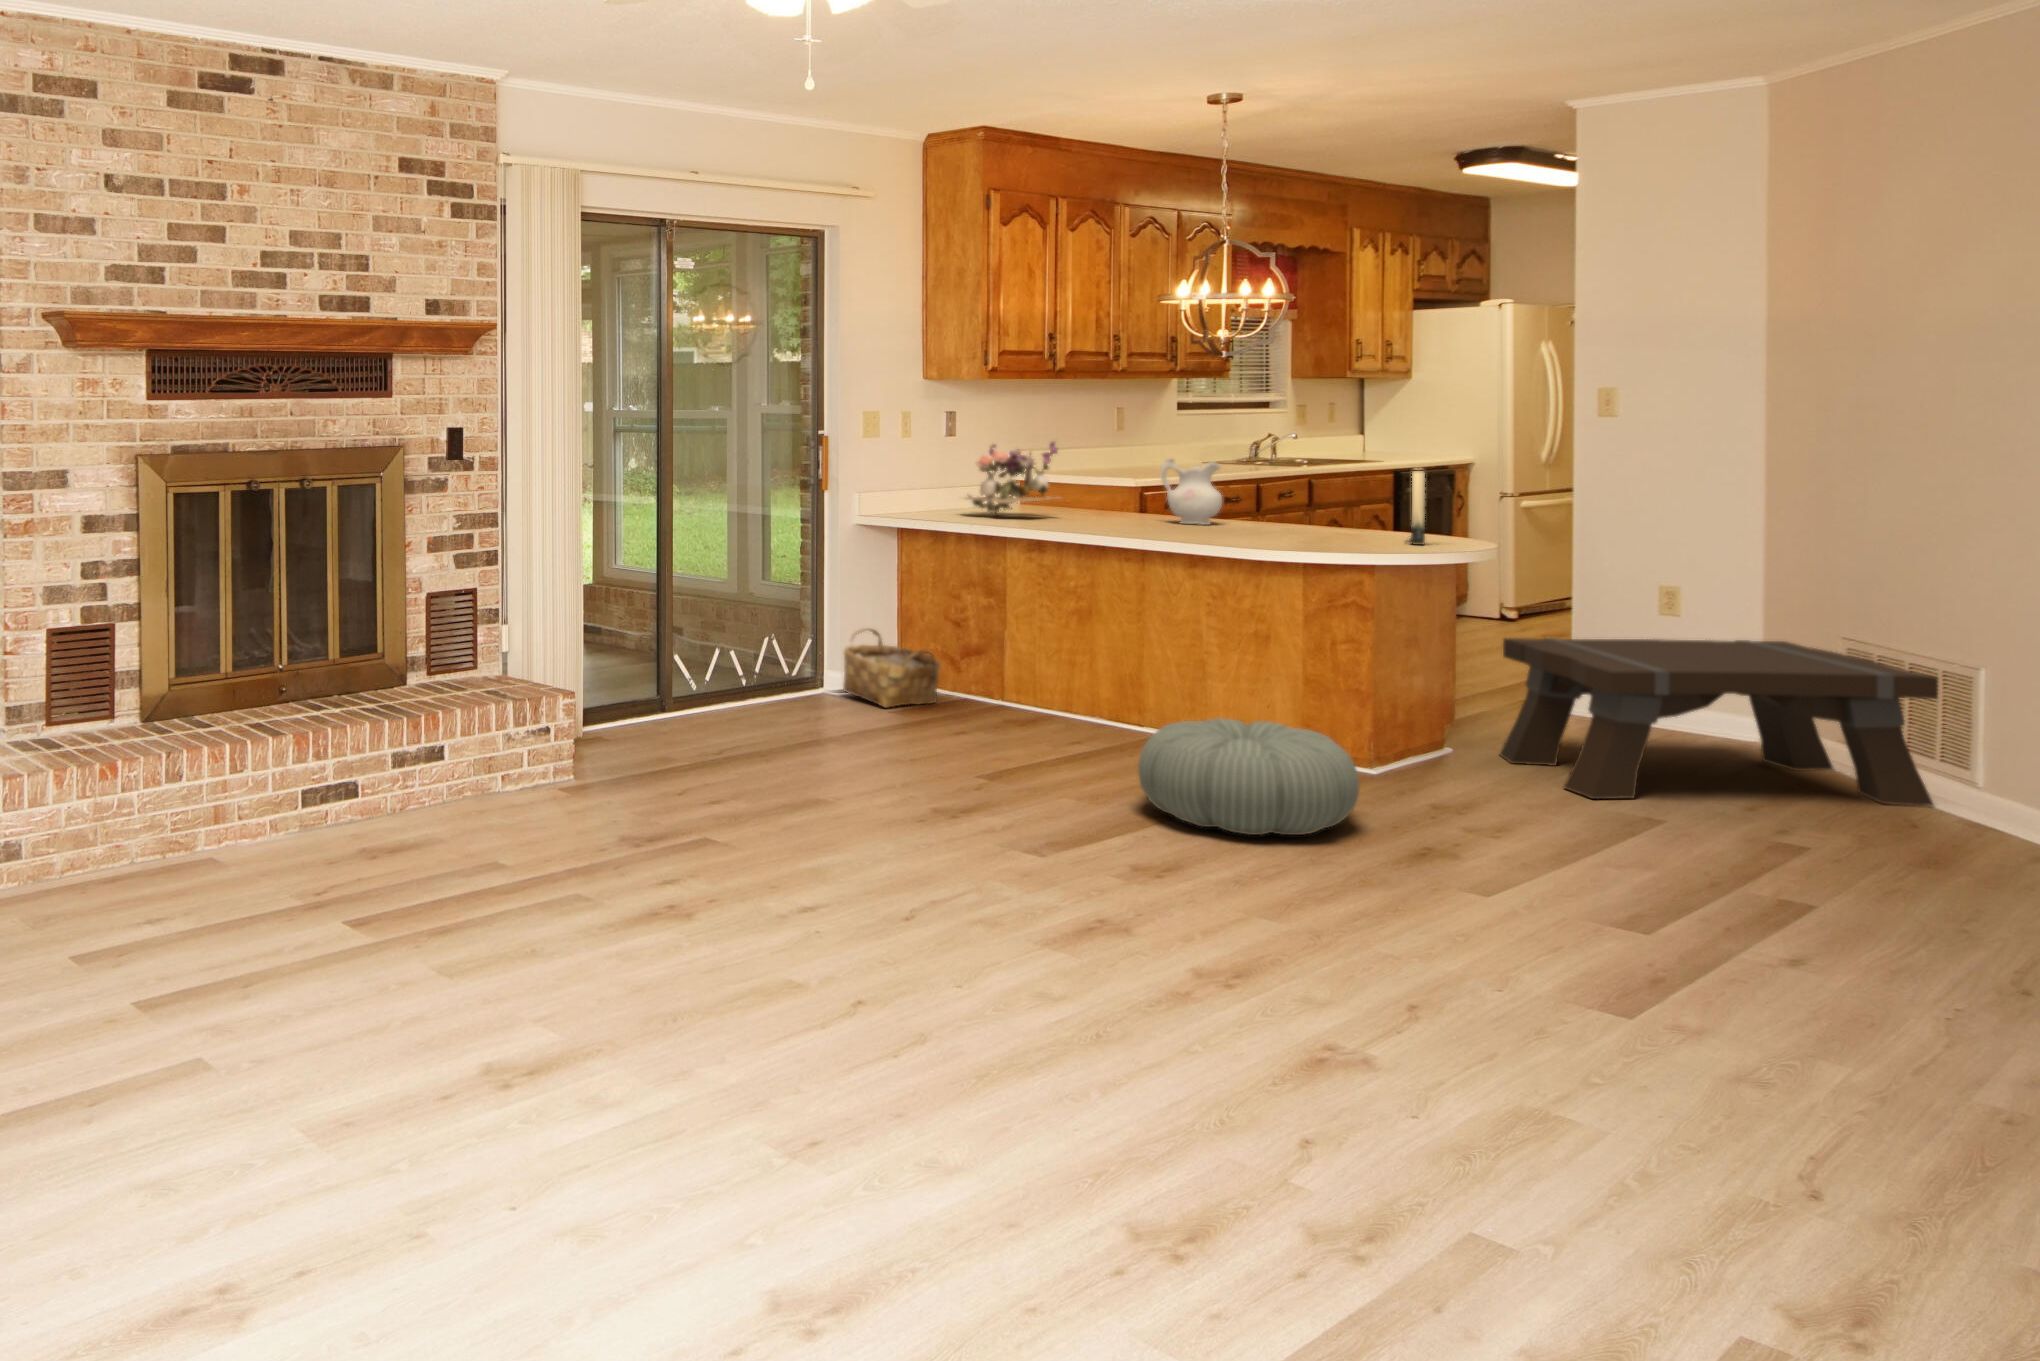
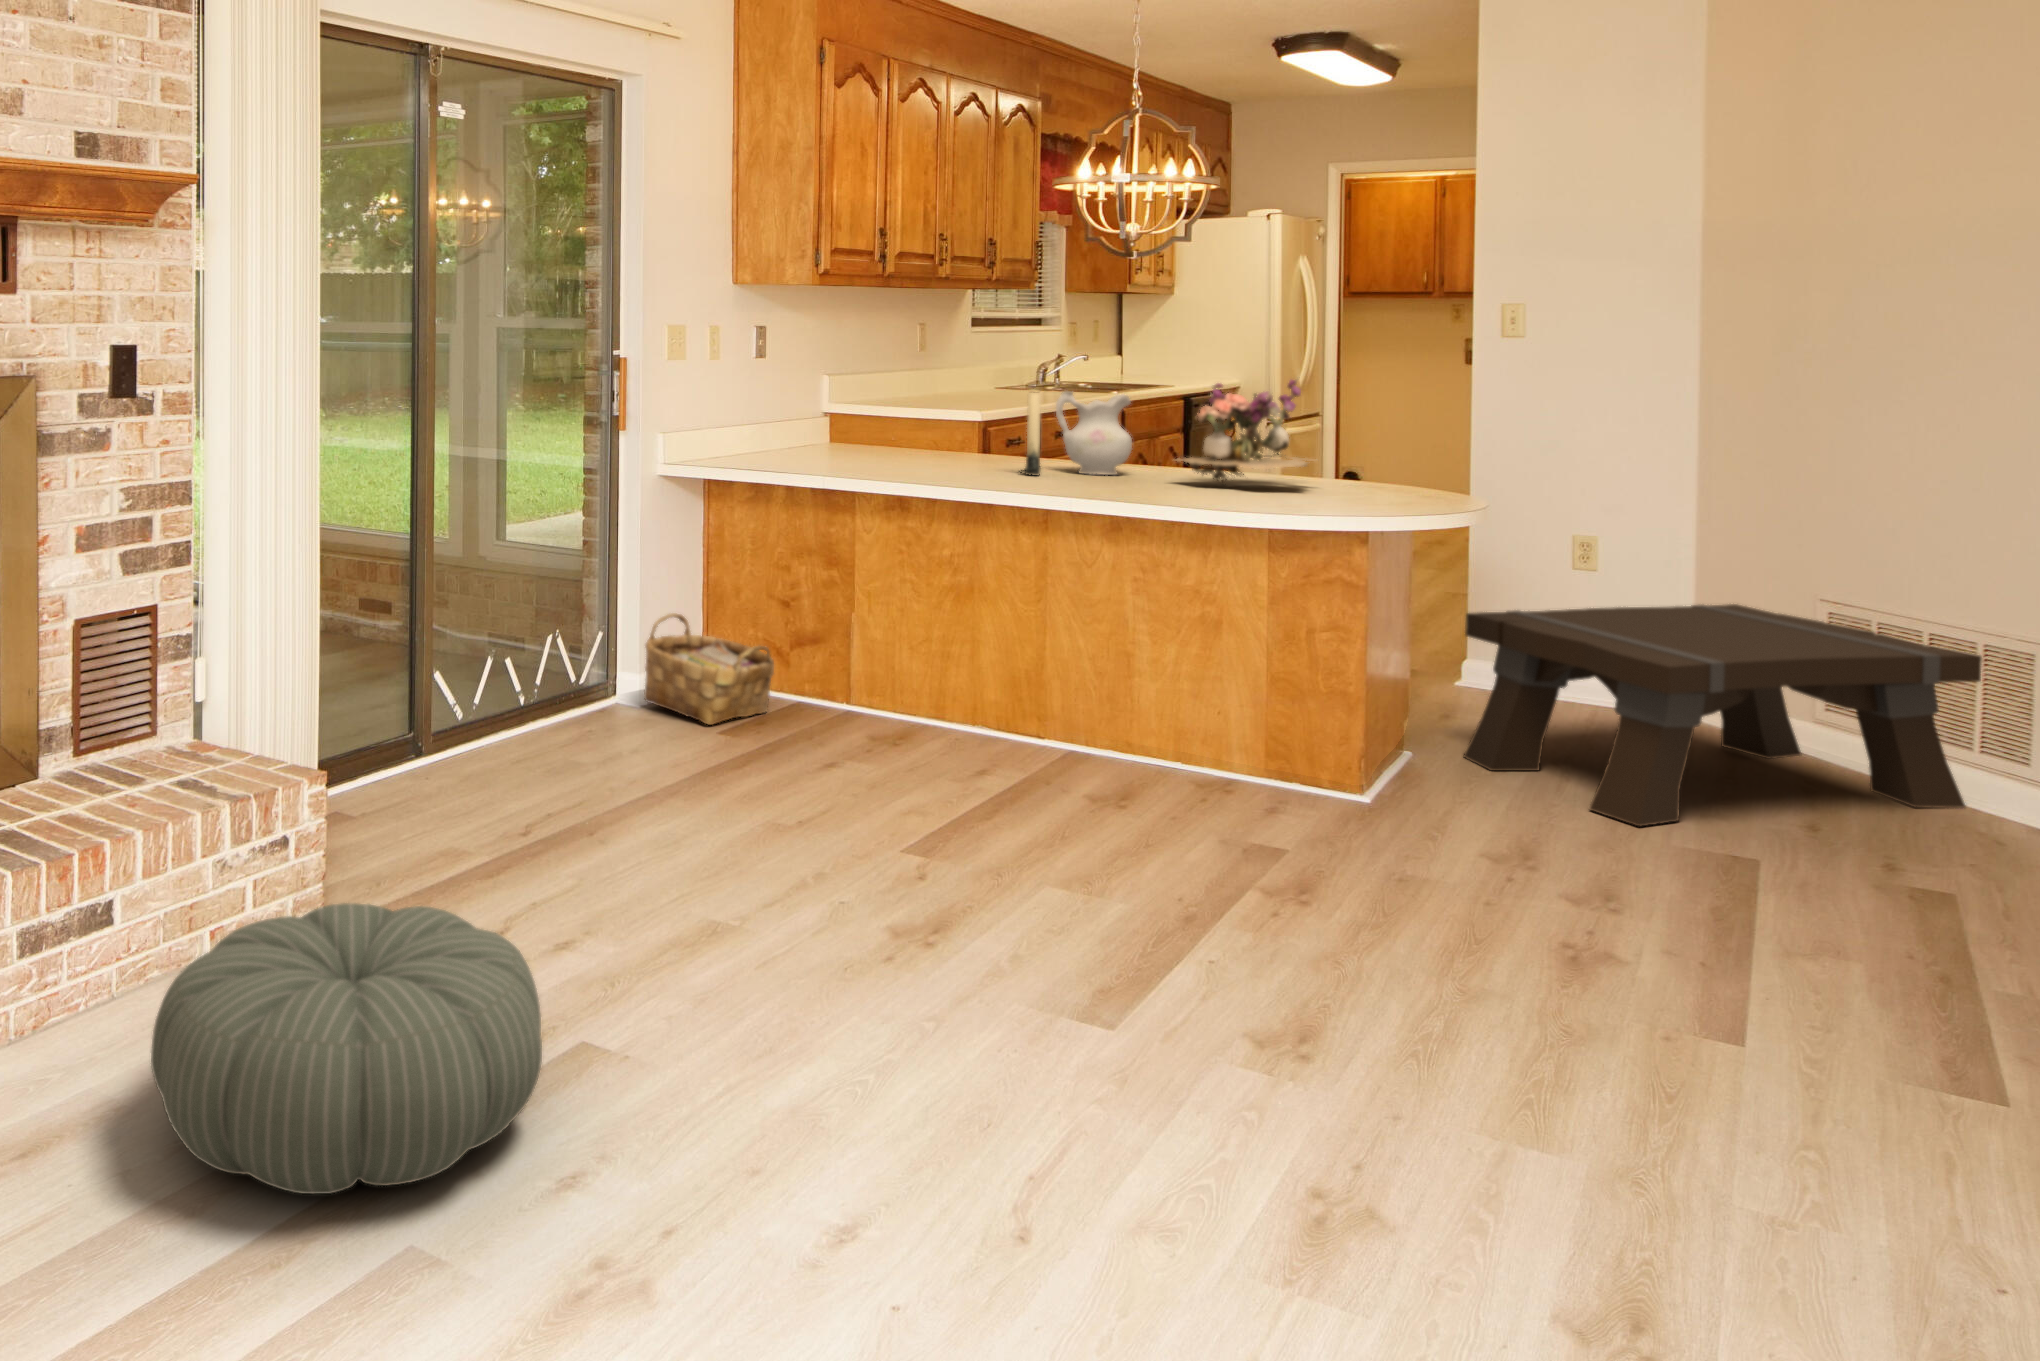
flower arrangement: present [965,442,1058,515] -> present [1177,377,1308,483]
candle: present [1406,471,1425,545] -> present [1020,393,1041,475]
pouf: present [1138,718,1359,835] -> present [151,903,542,1194]

